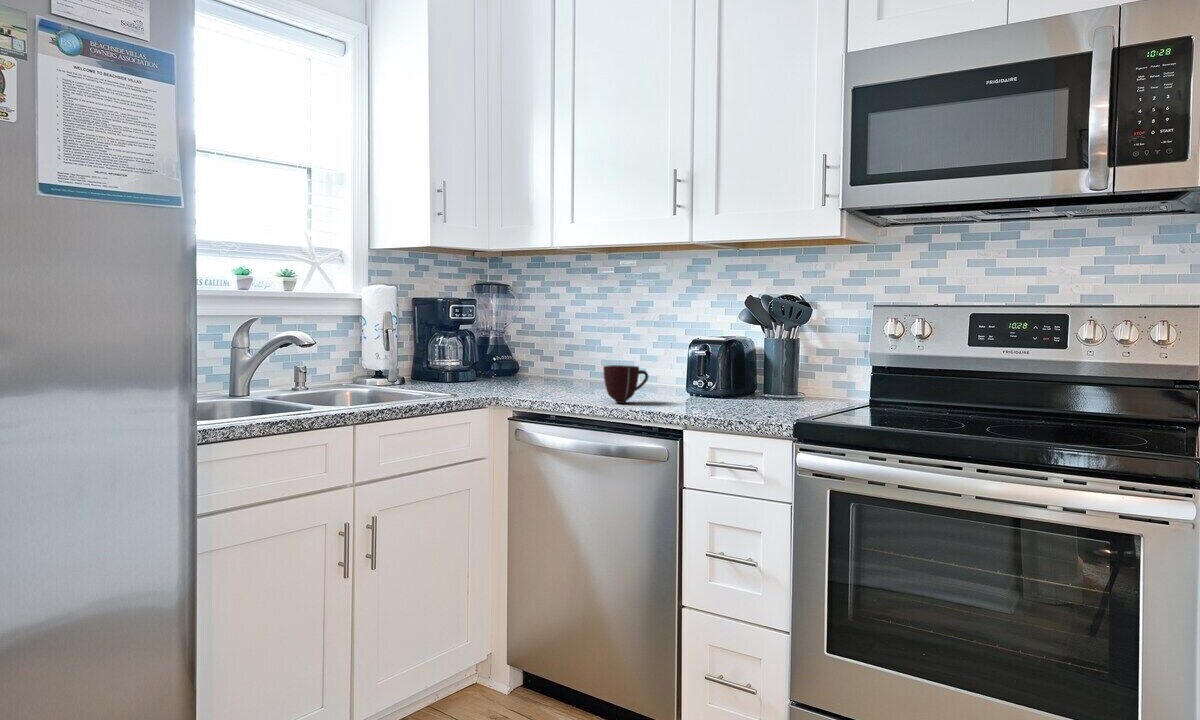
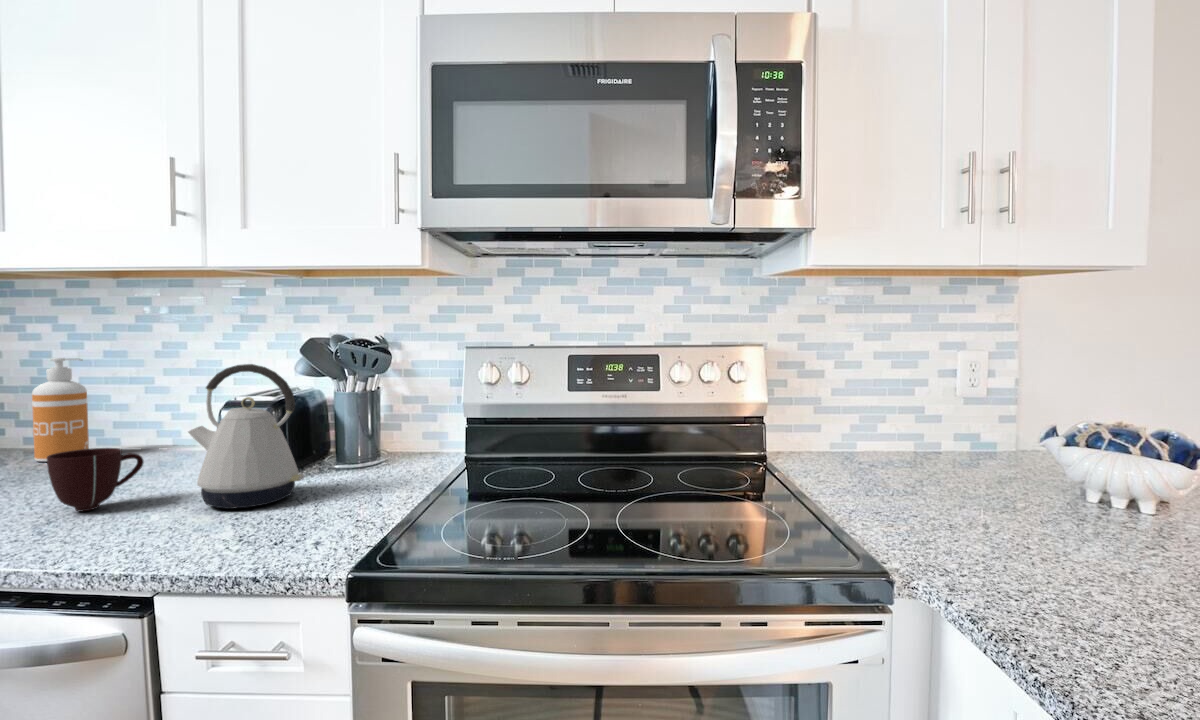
soap dispenser: none [560,311,590,384] -> present [32,358,89,462]
kettle: none [678,312,750,409] -> present [188,364,304,509]

